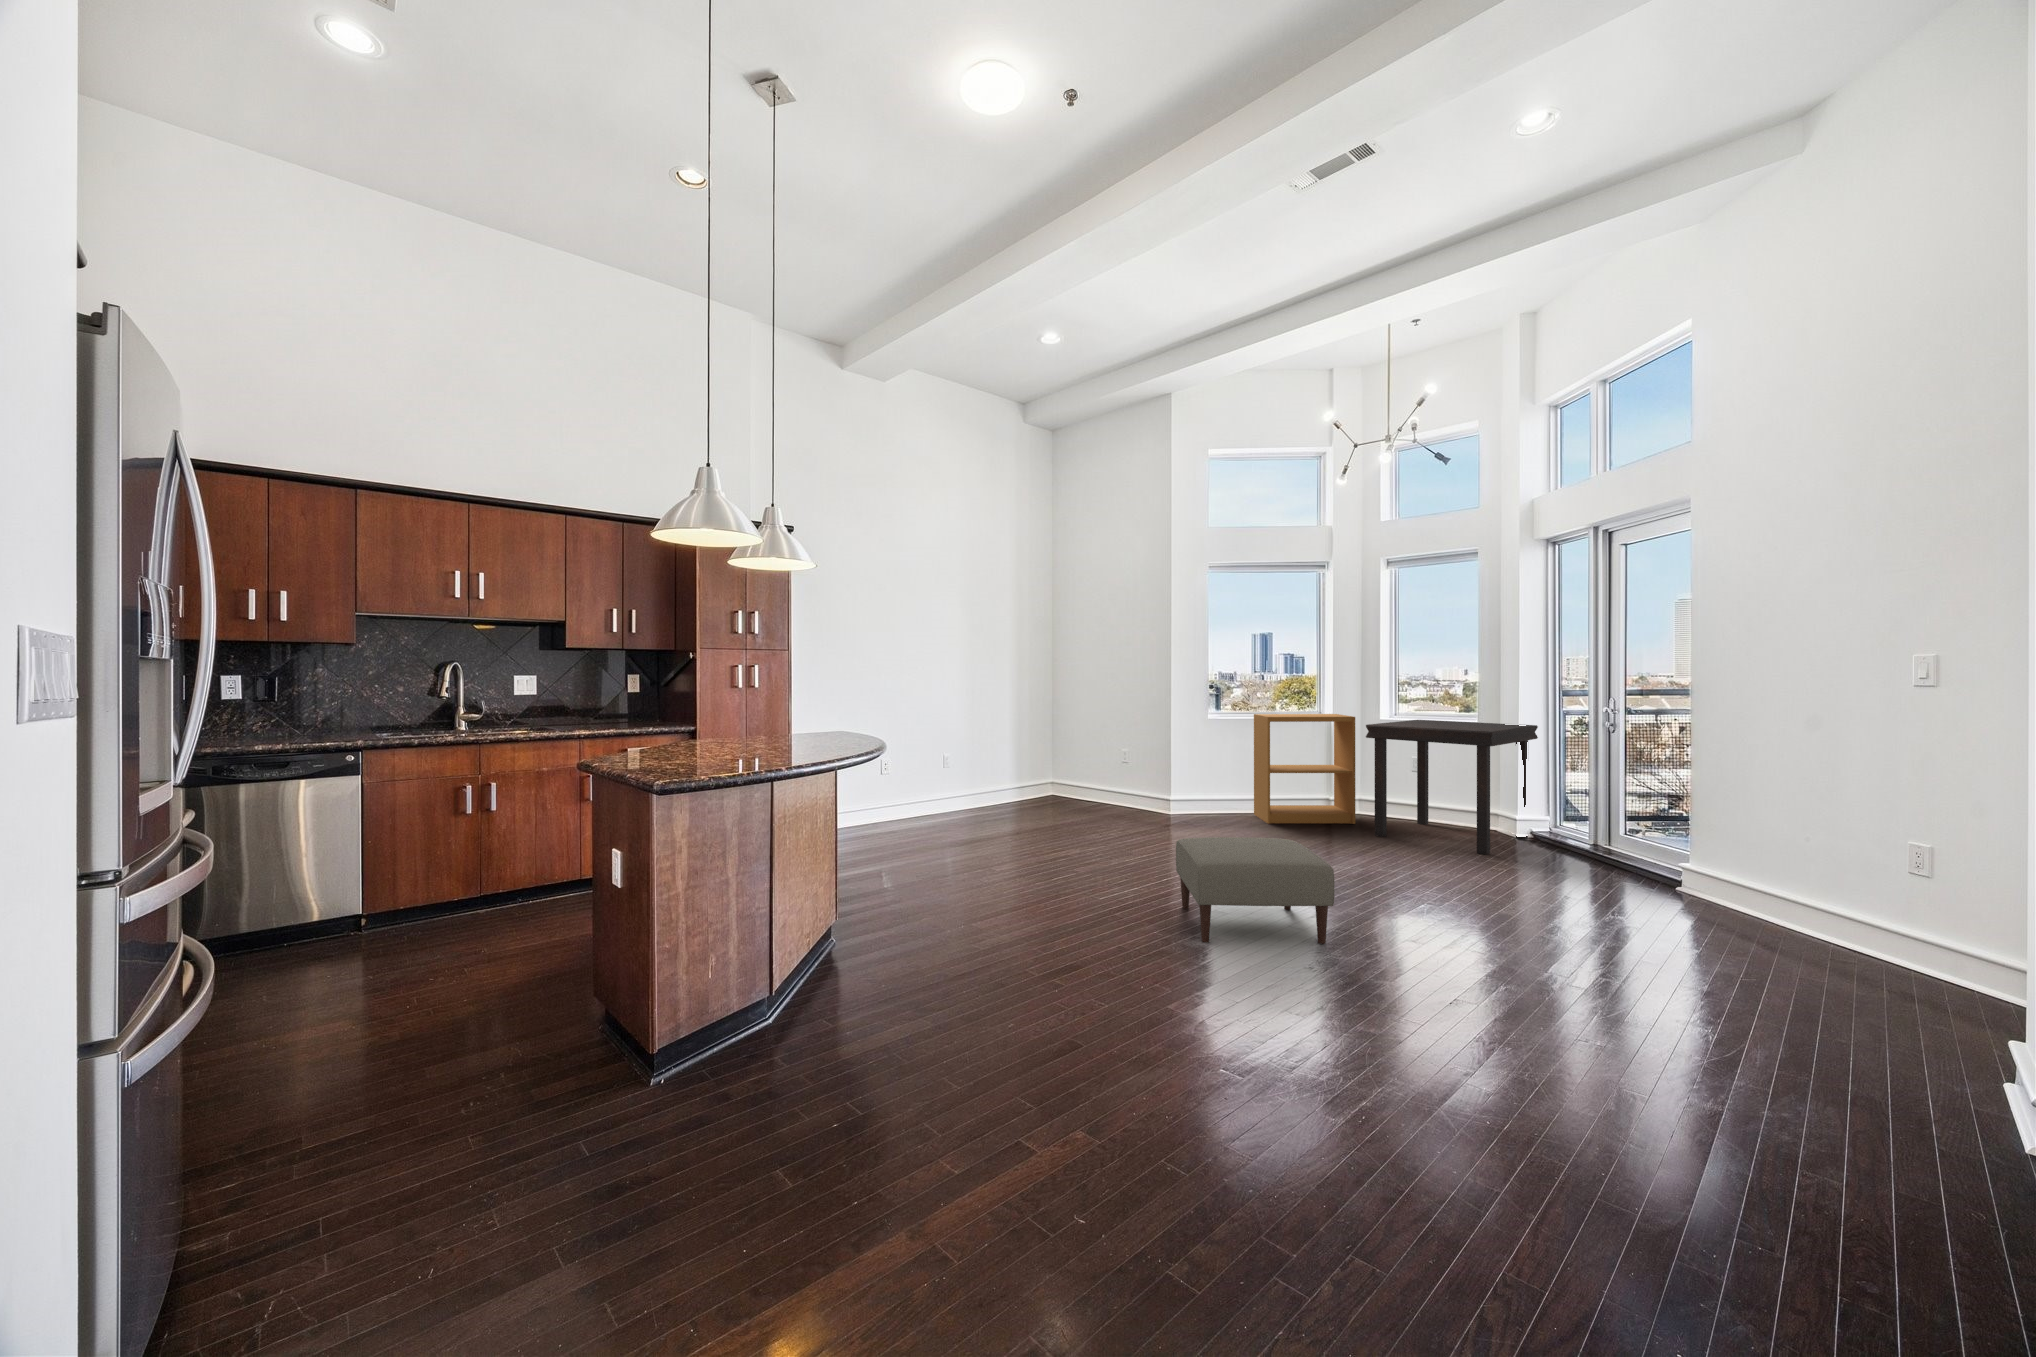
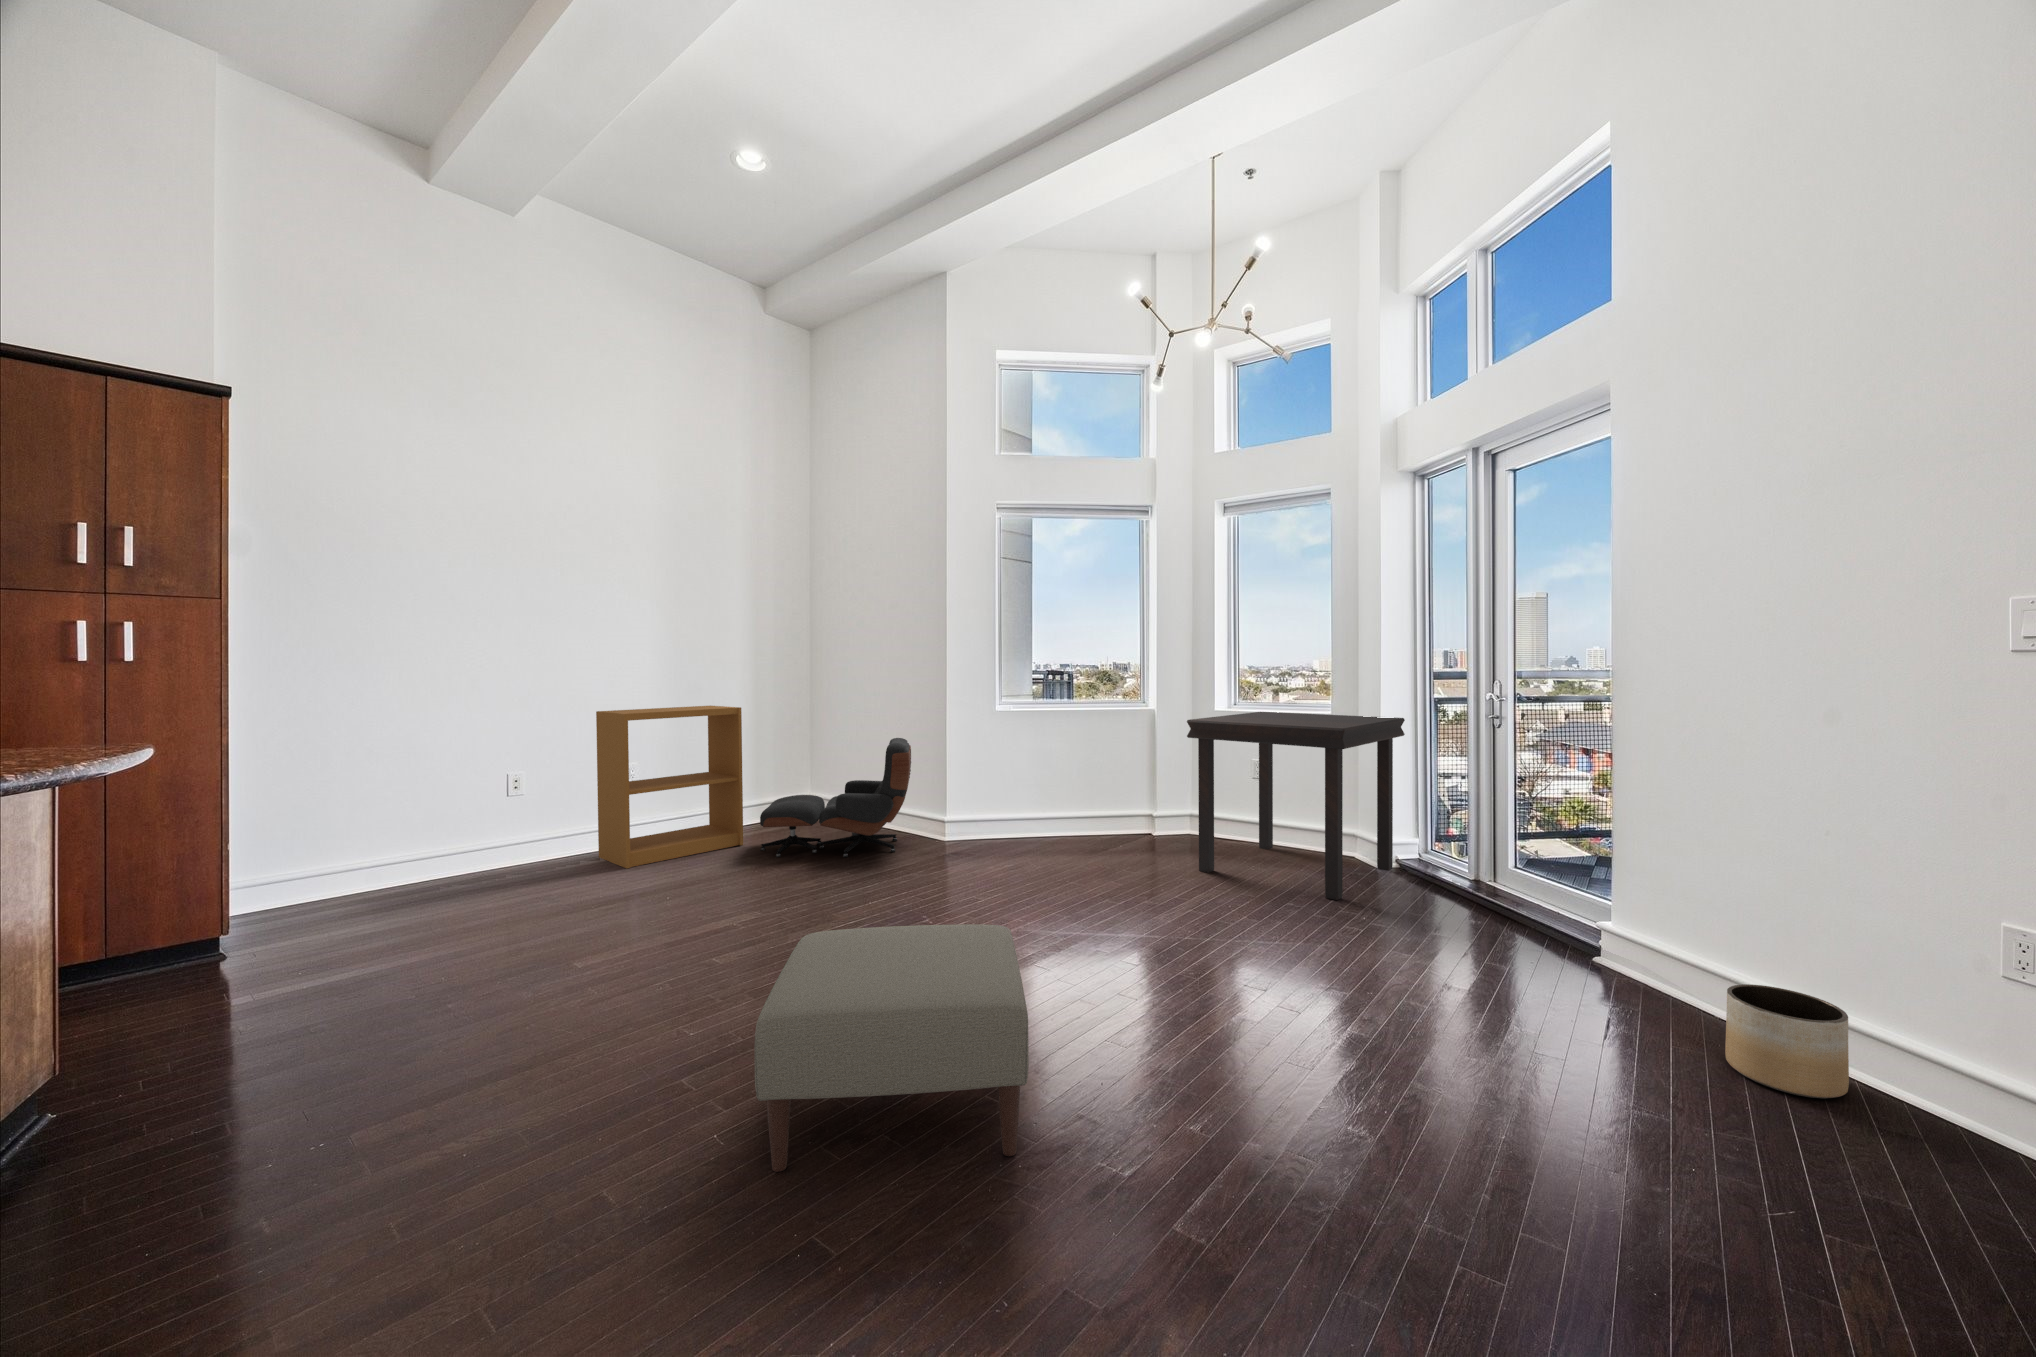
bookshelf: present [1254,714,1355,824] -> present [596,706,743,869]
lounge chair: none [1040,736,1150,820] -> present [760,738,911,857]
planter: none [1752,889,1826,949] -> present [1725,984,1849,1098]

